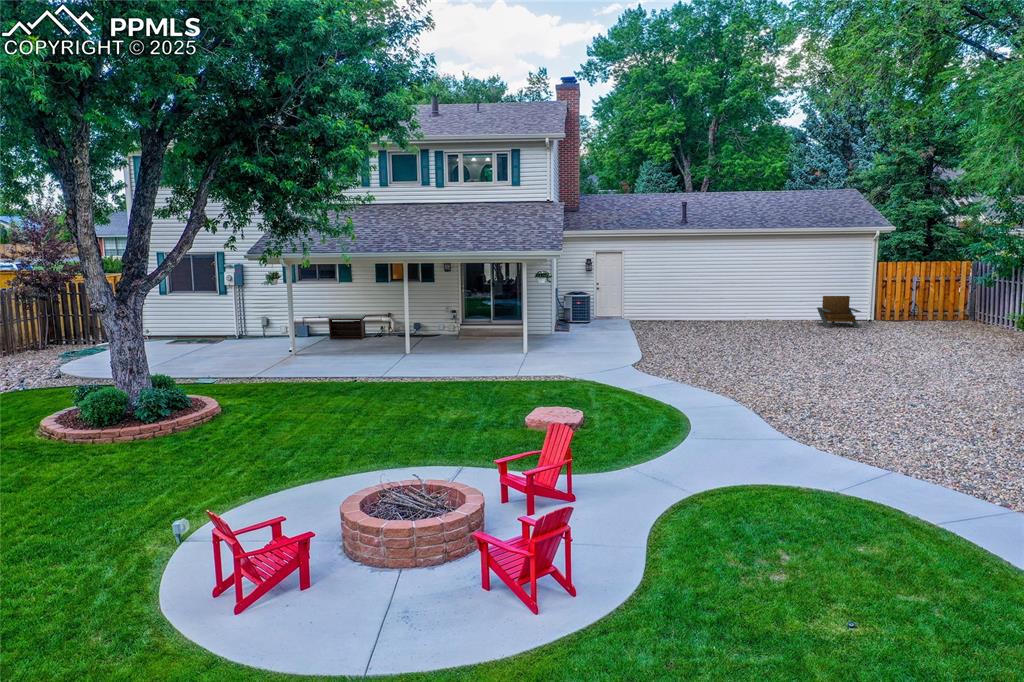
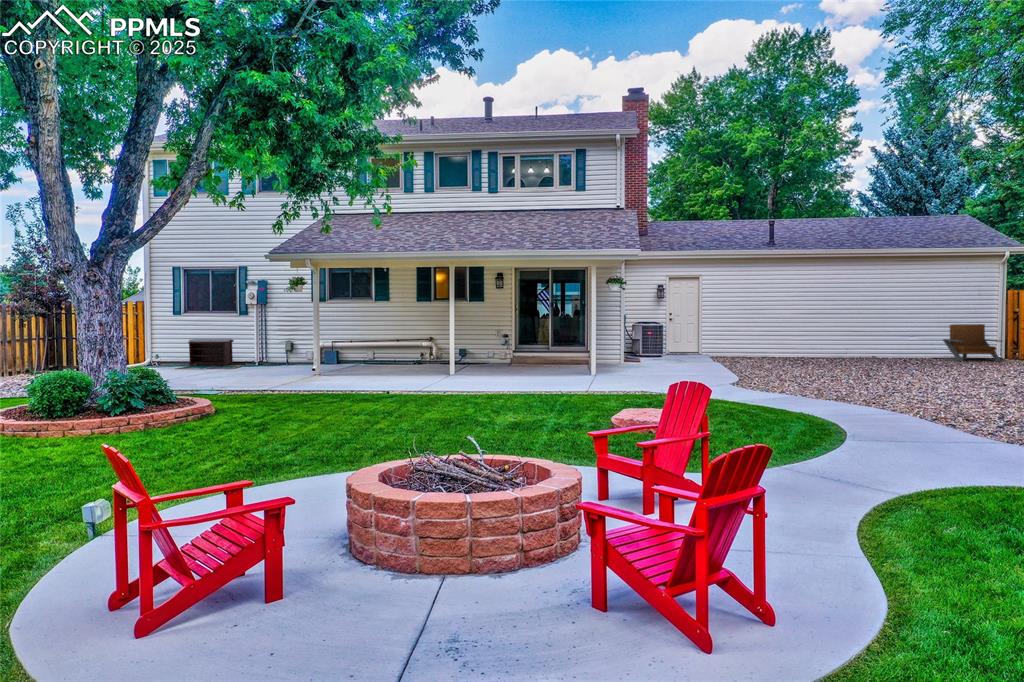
bench: present [328,315,366,339] -> present [188,339,234,366]

